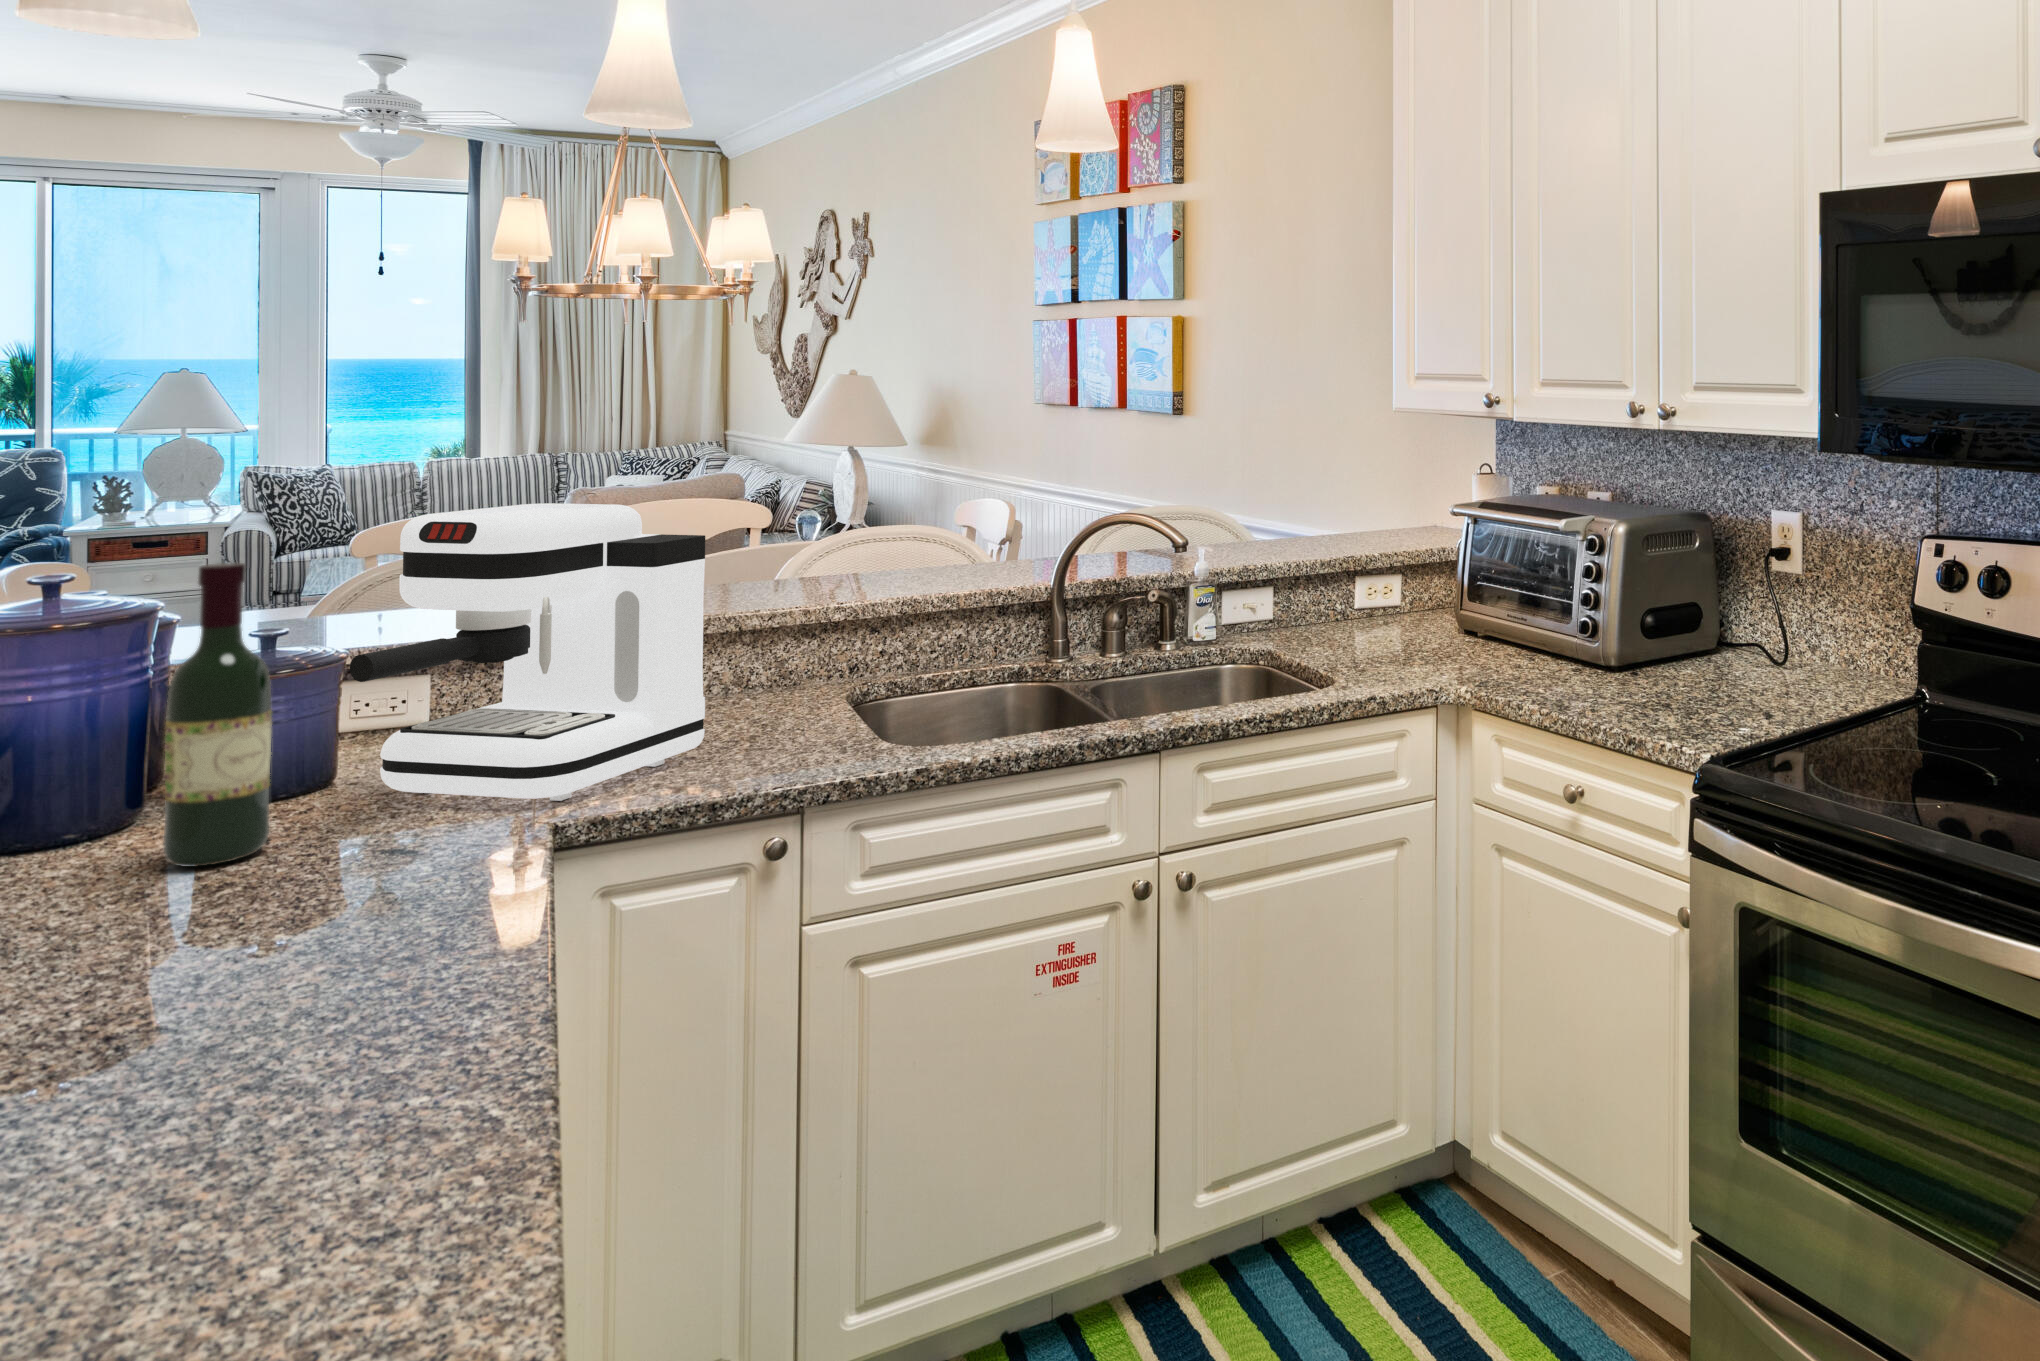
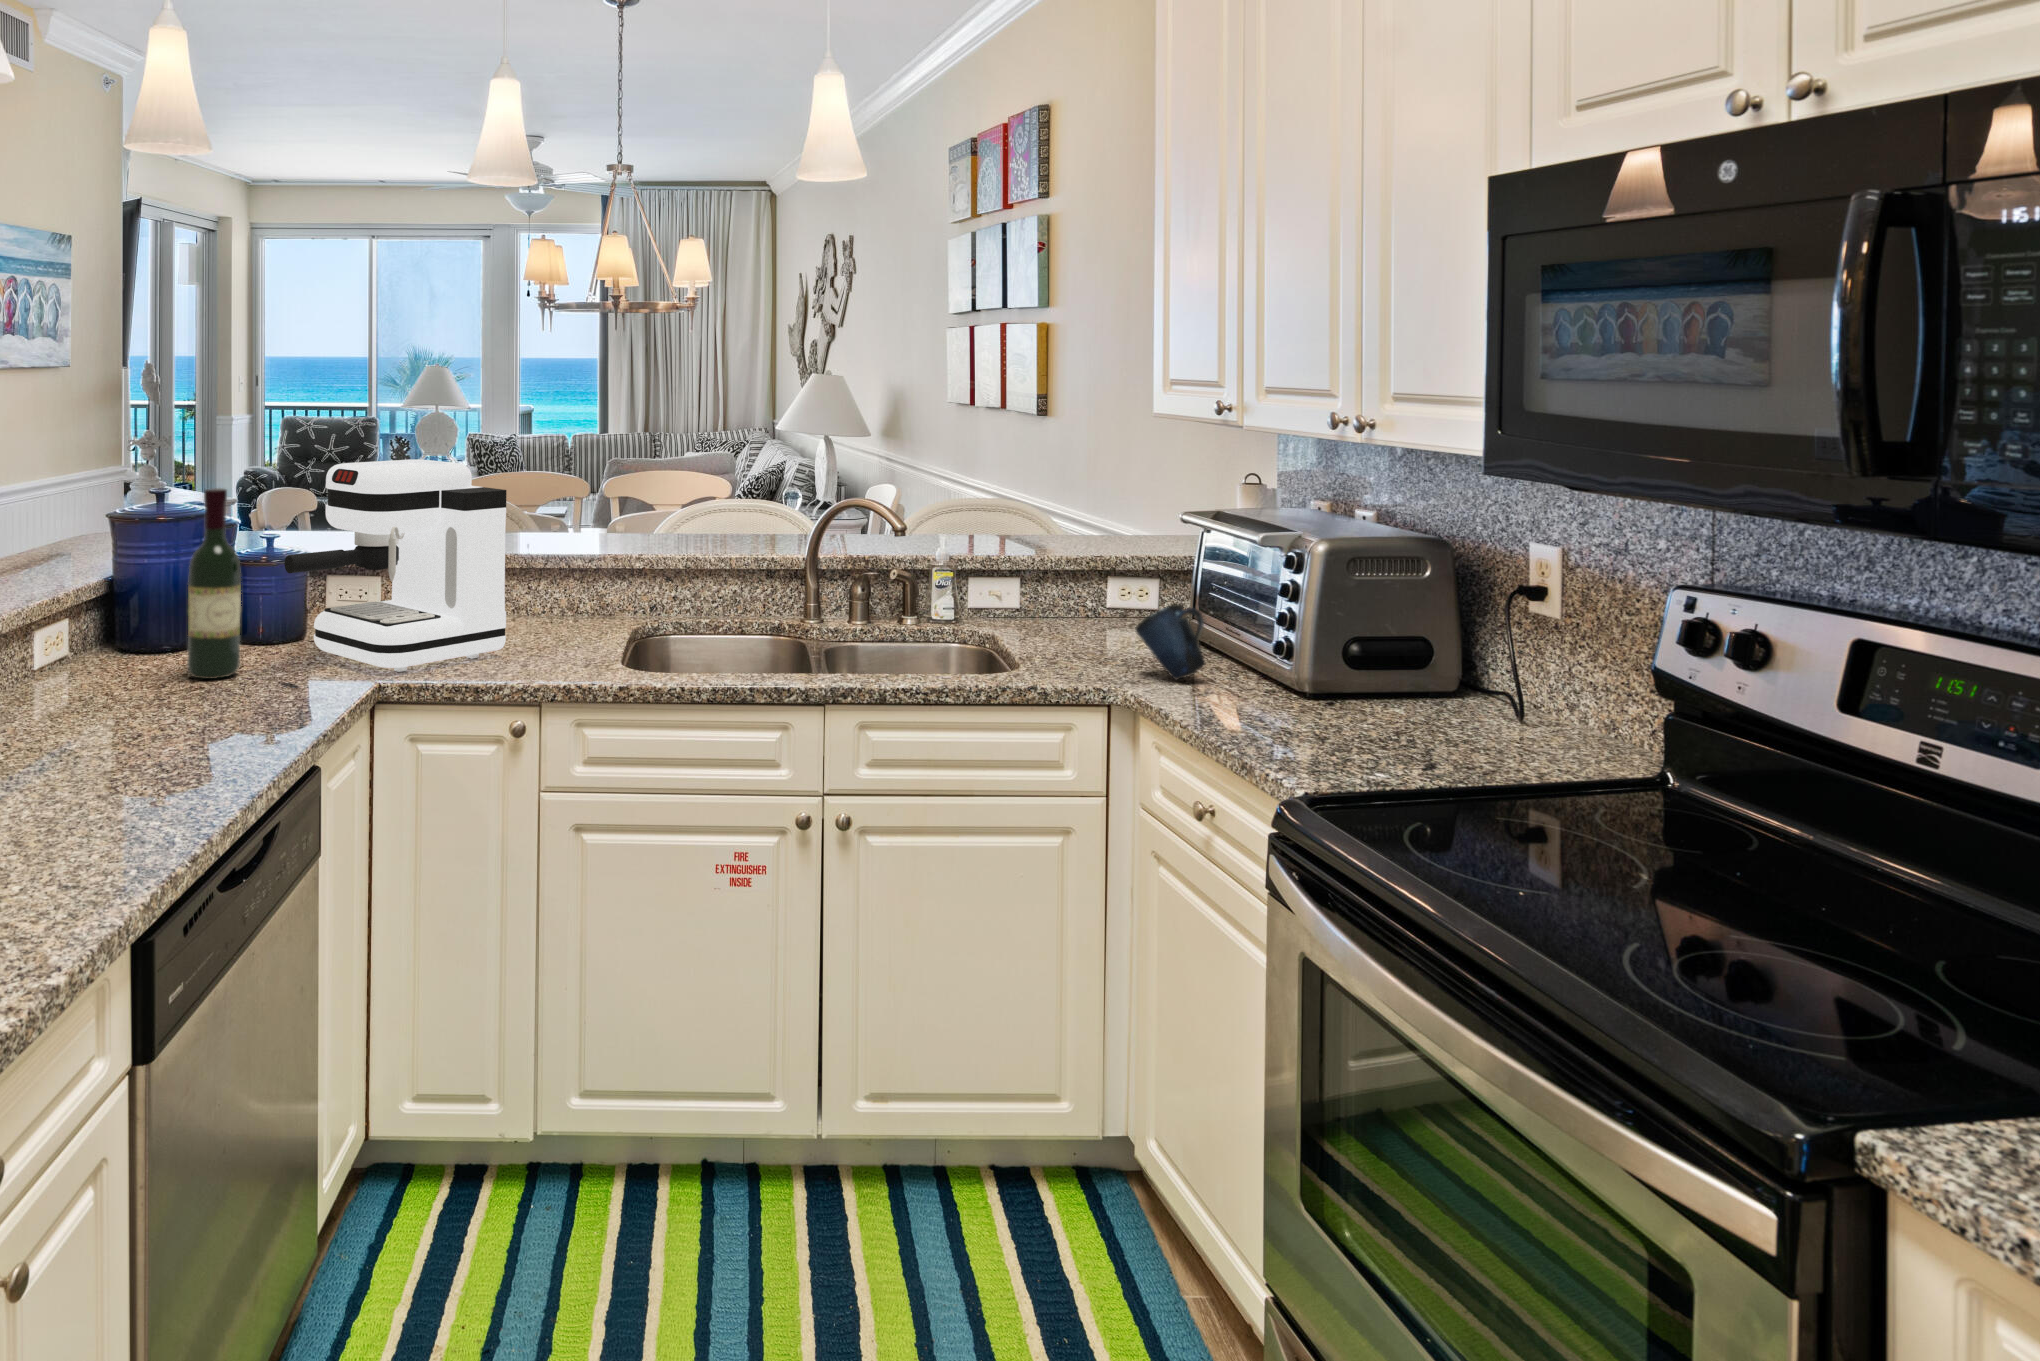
mug: none [1442,598,1513,673] -> present [1135,604,1205,680]

